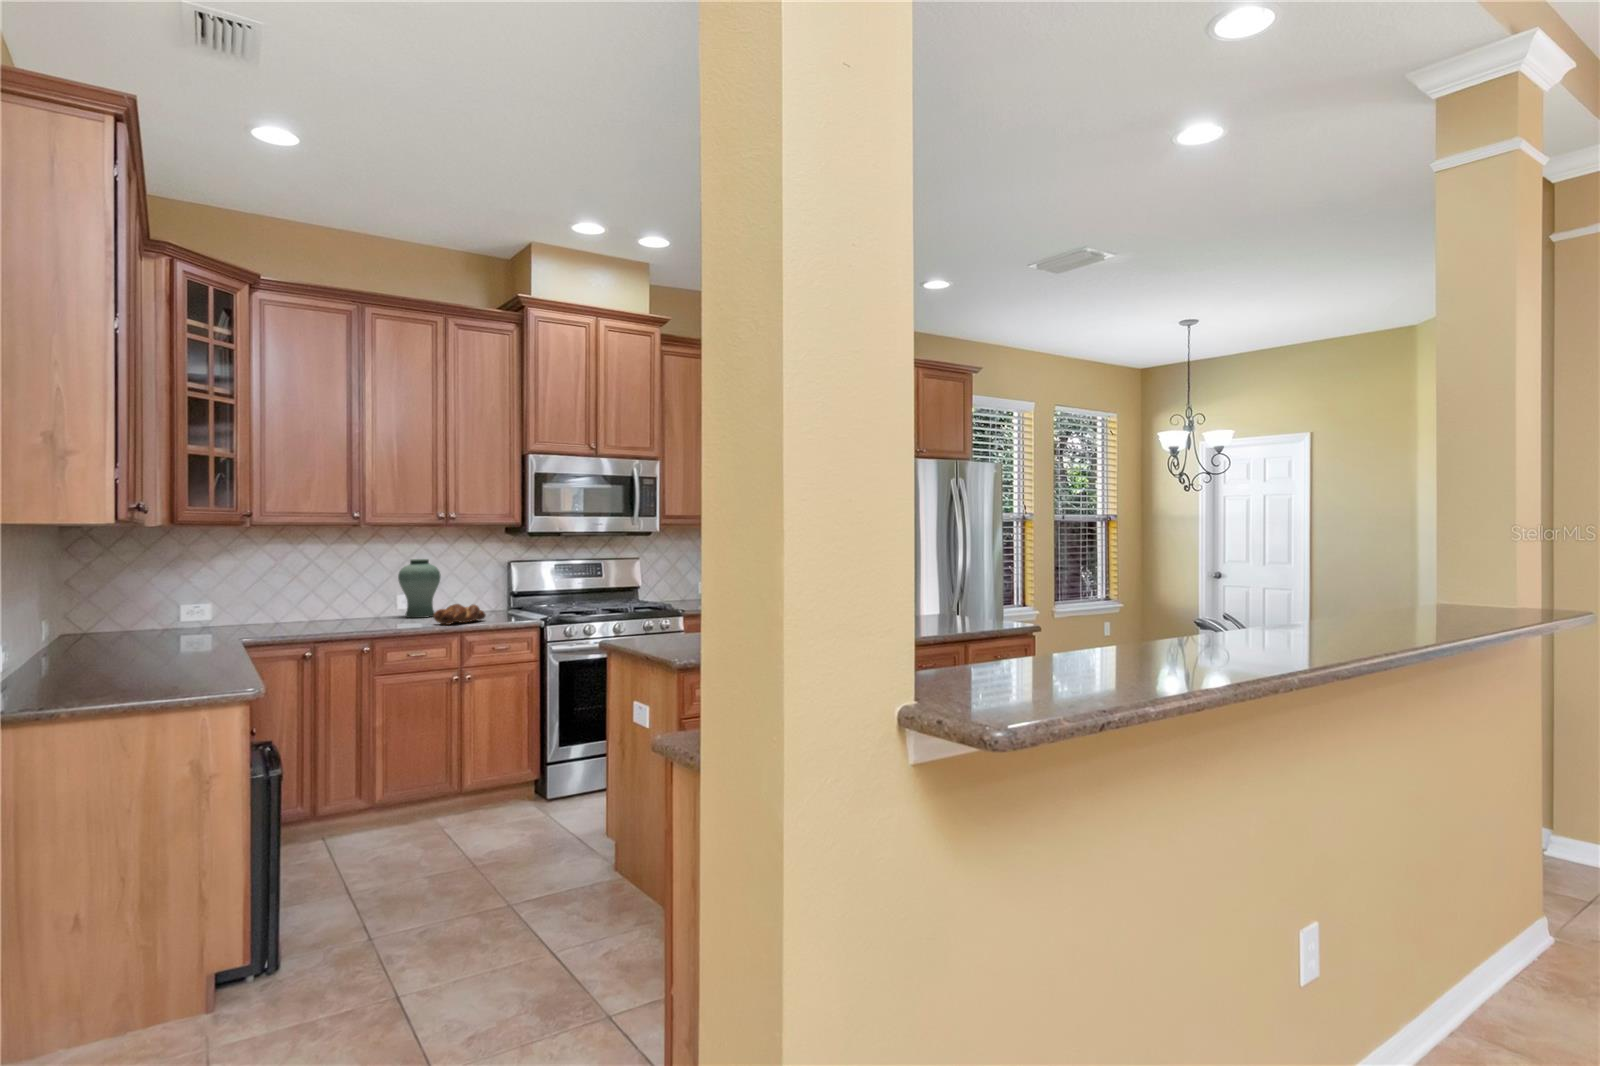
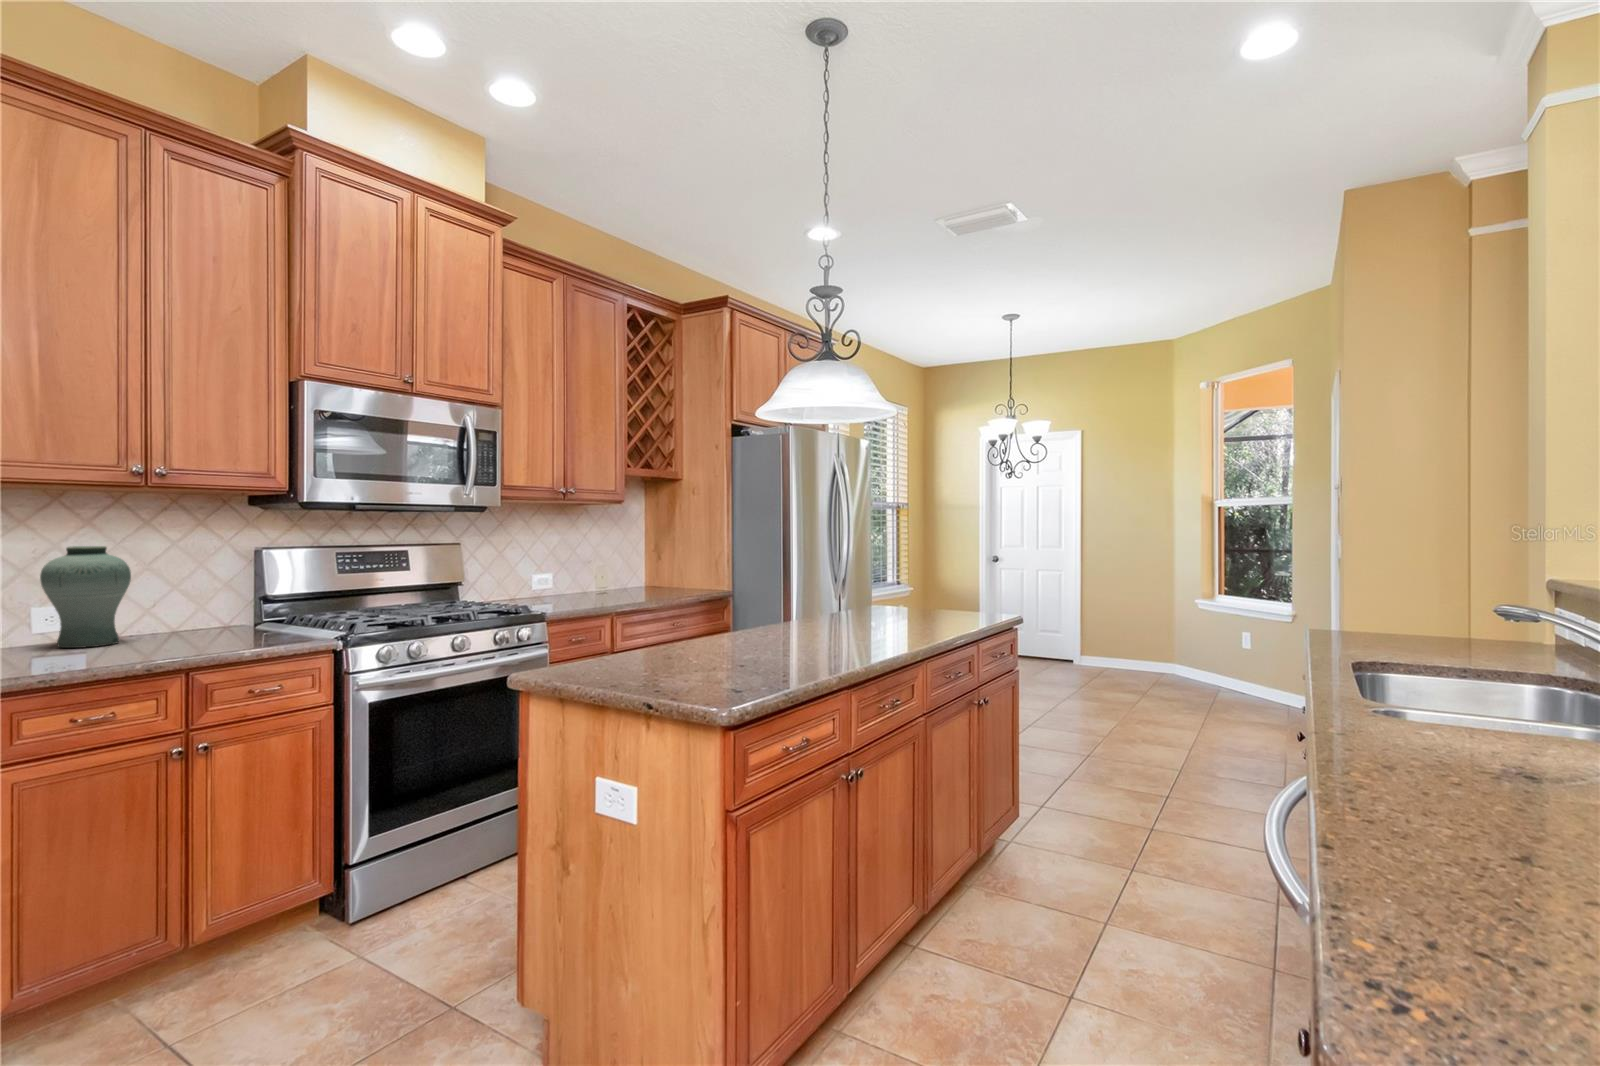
bread loaf: present [433,604,486,625] -> none [130,621,234,659]

